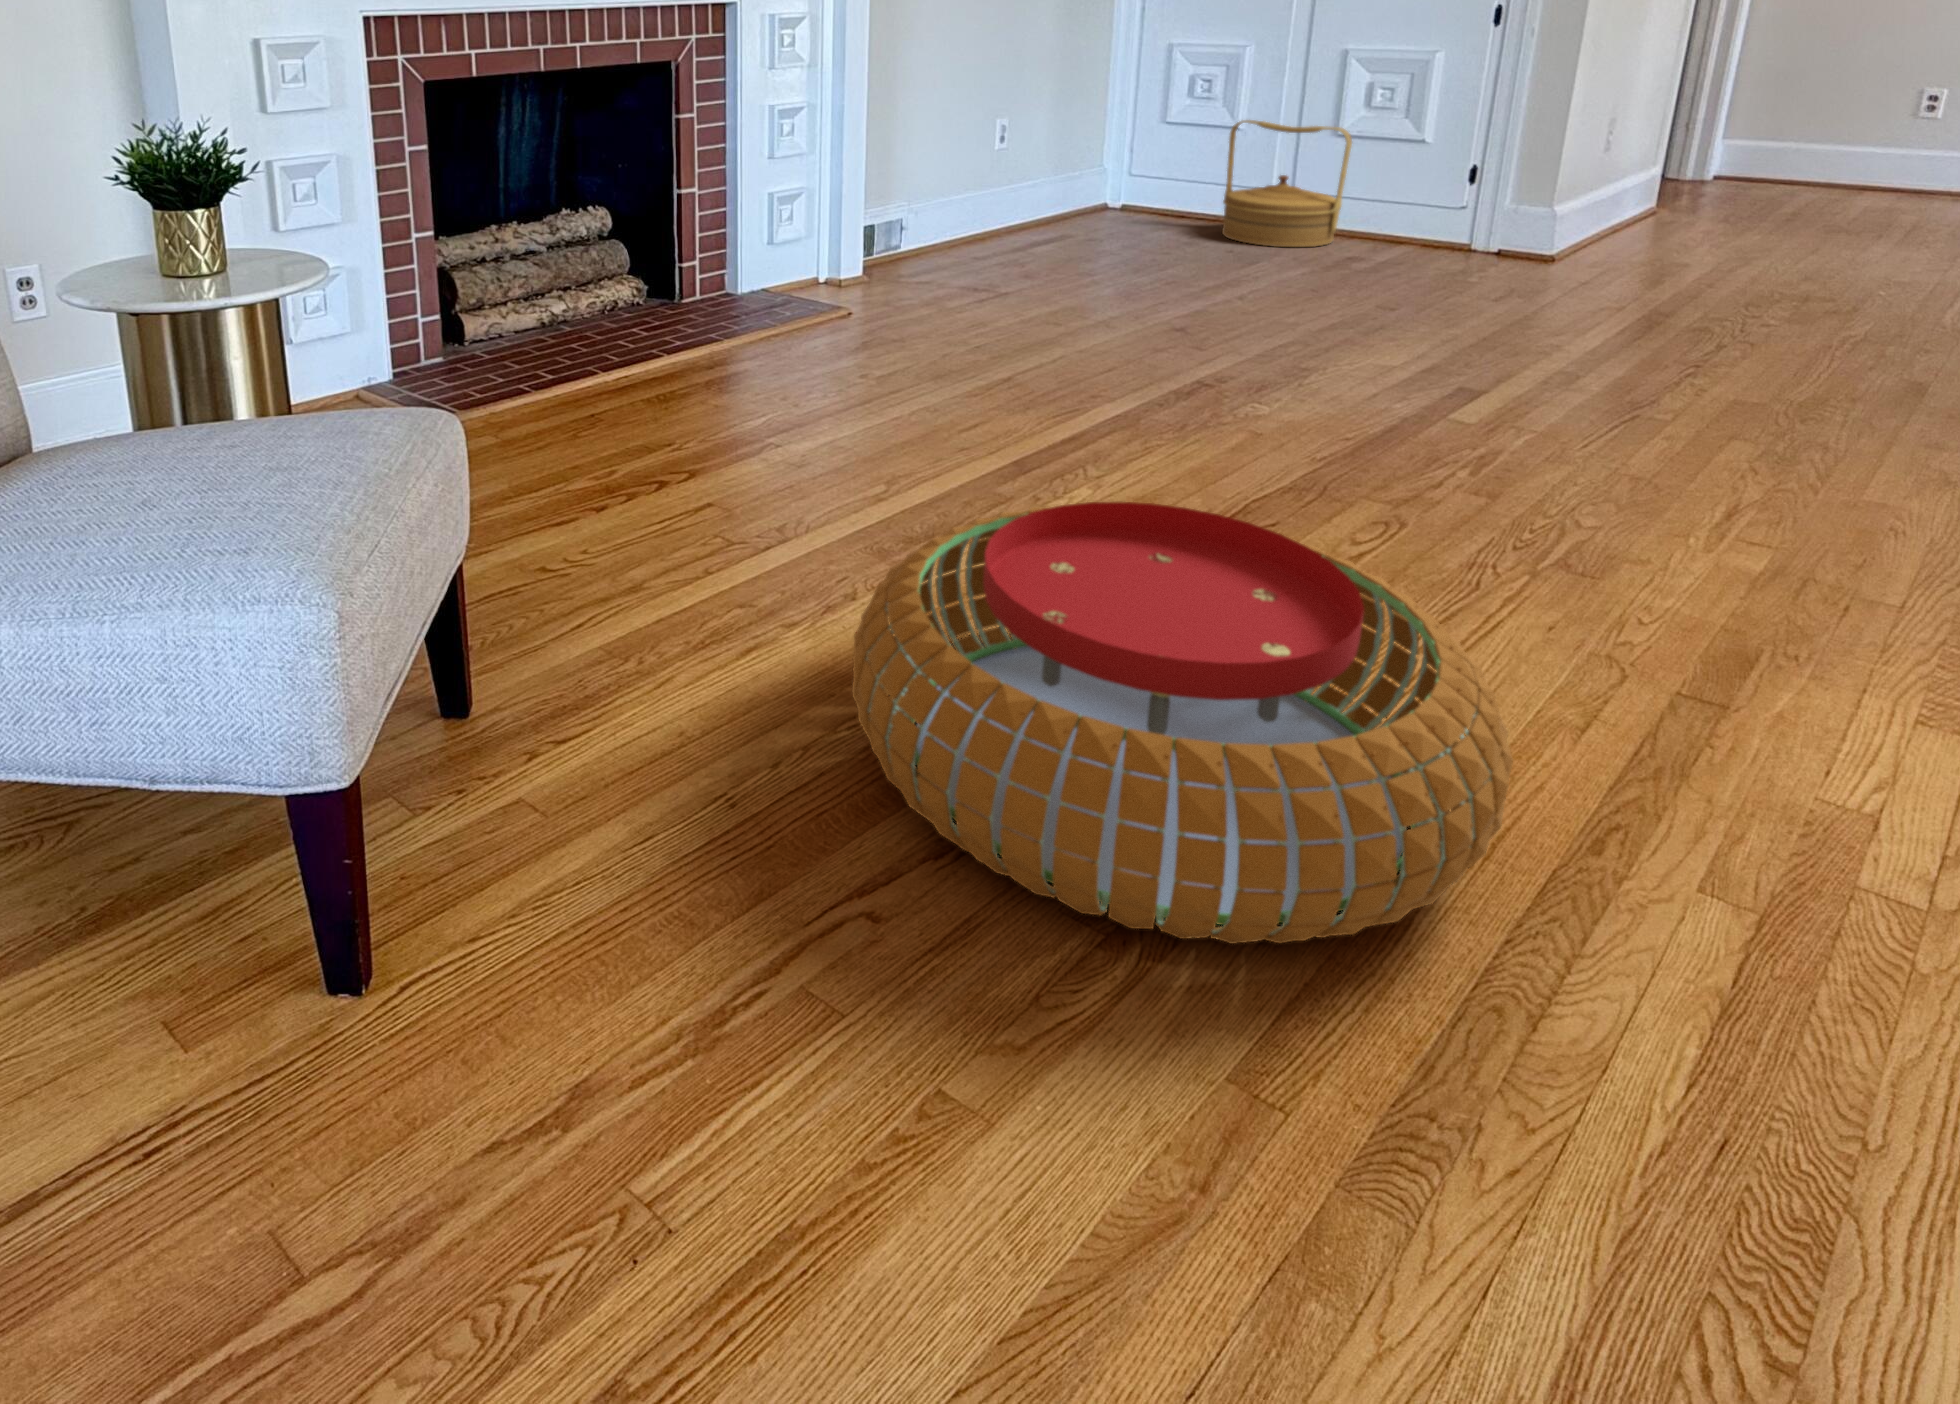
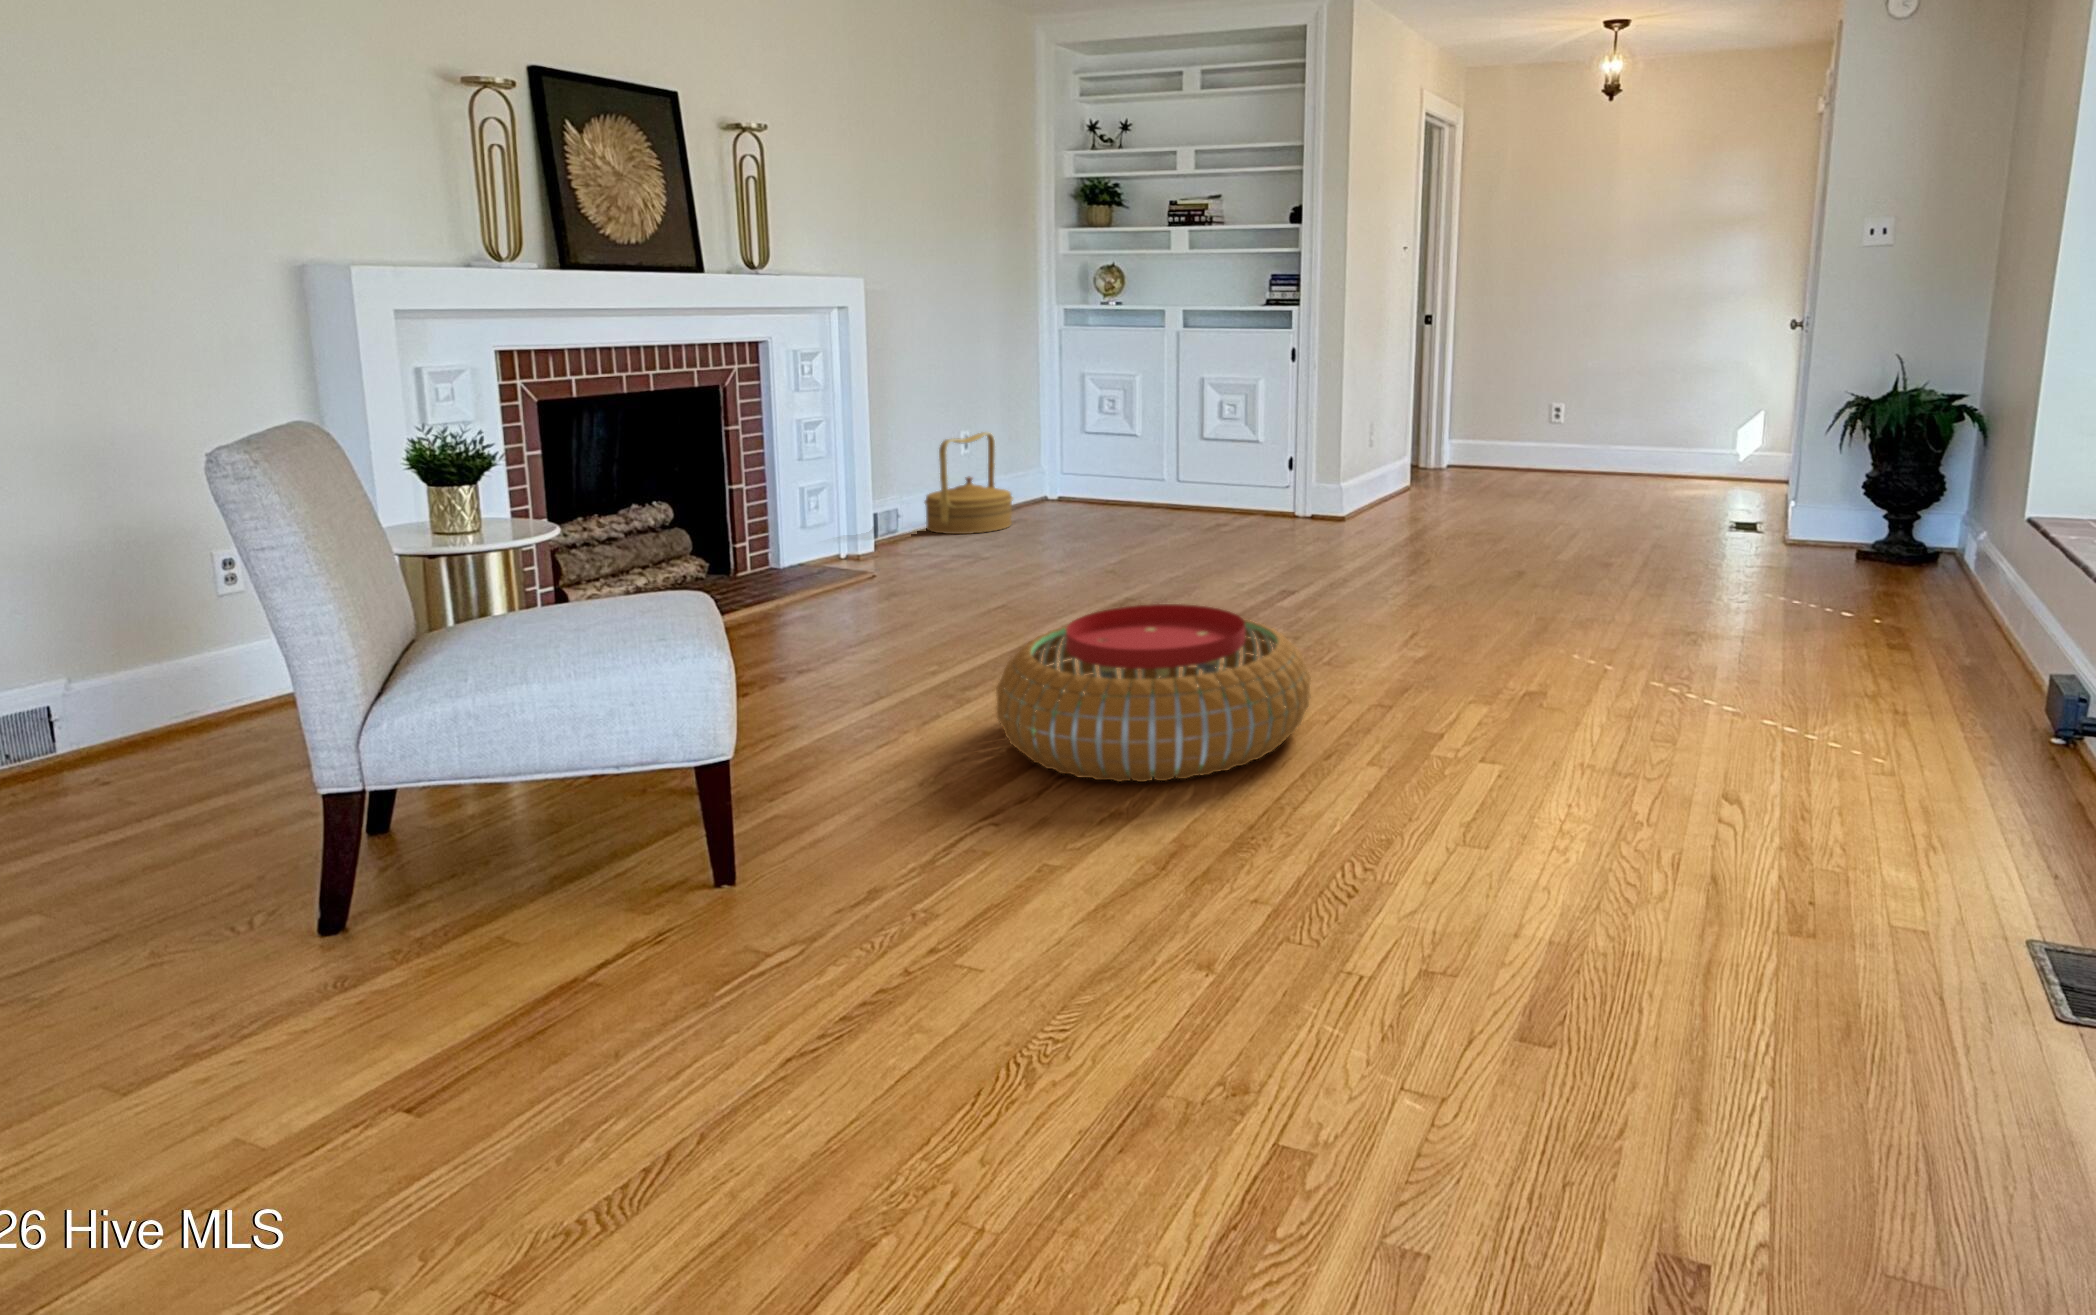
woven basket: present [1222,120,1352,247] -> present [925,432,1013,534]

